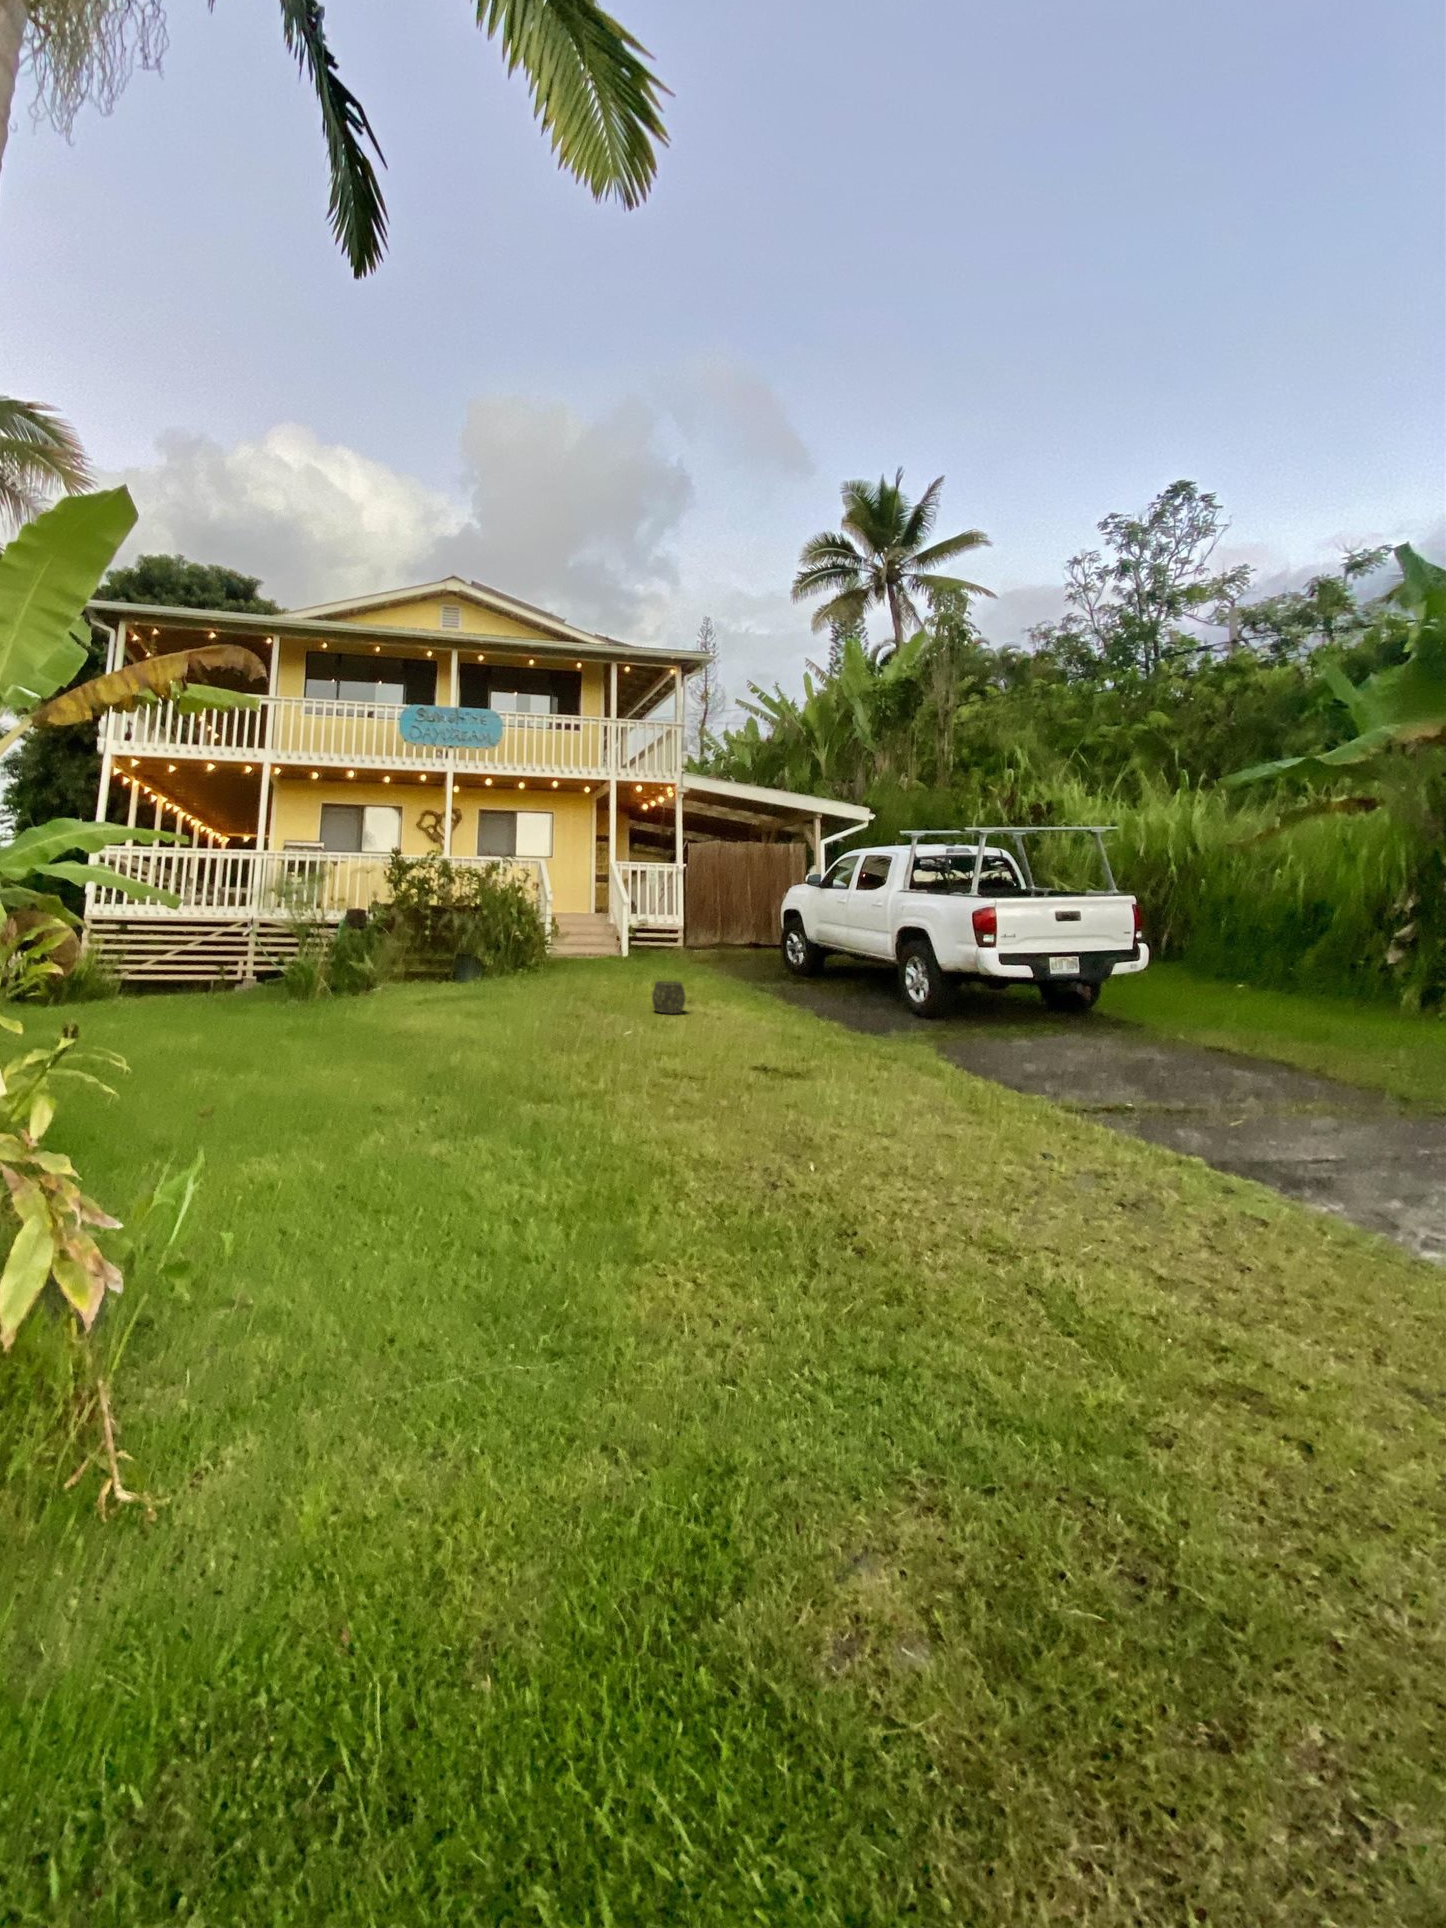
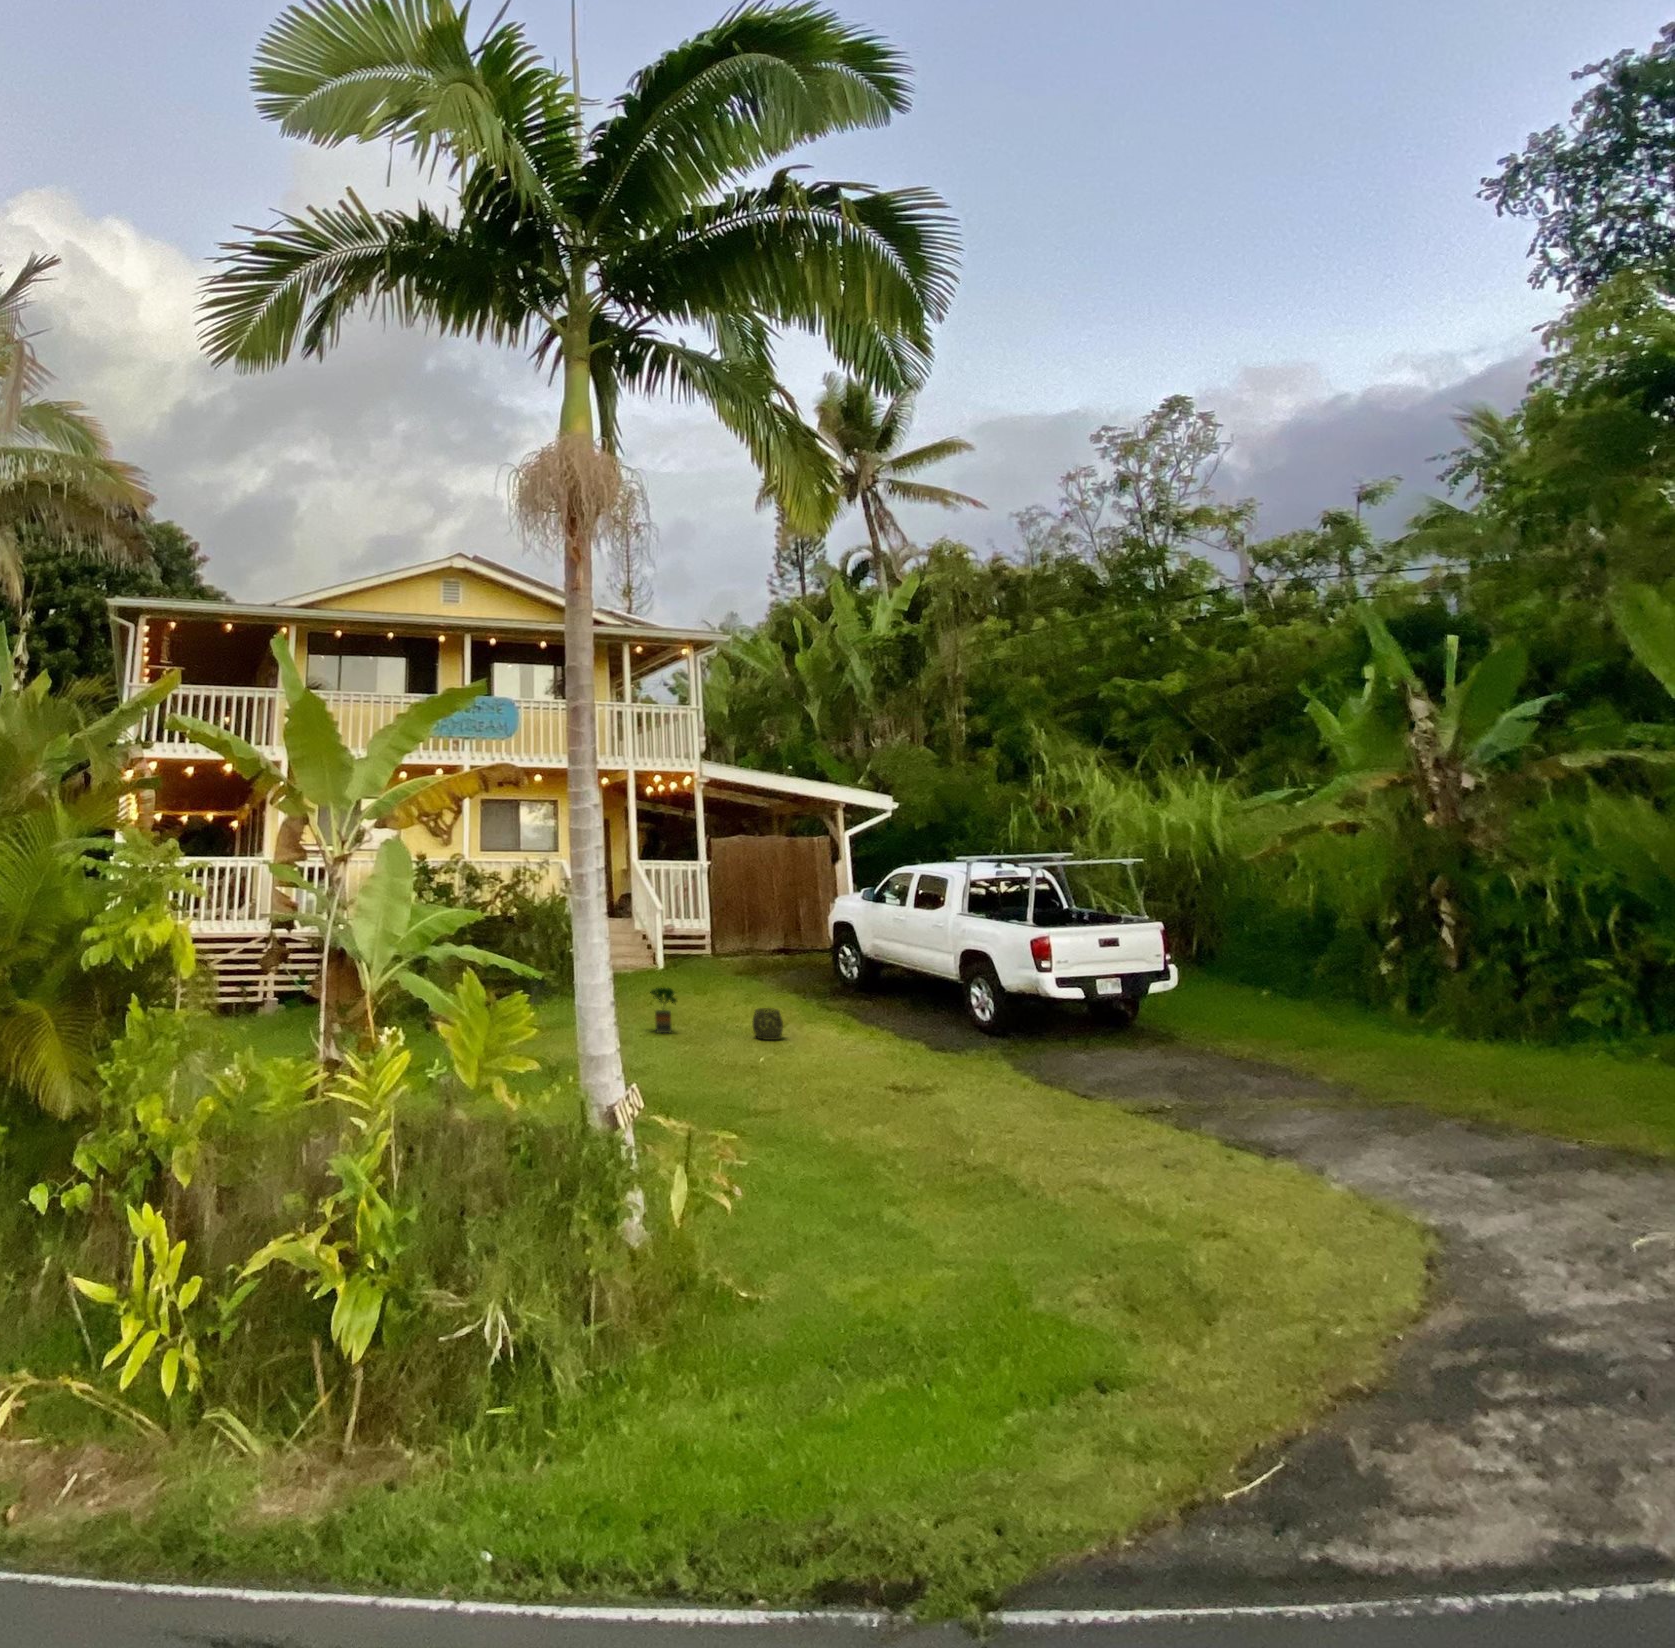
potted tree: none [548,957,579,1005] -> present [650,988,677,1033]

